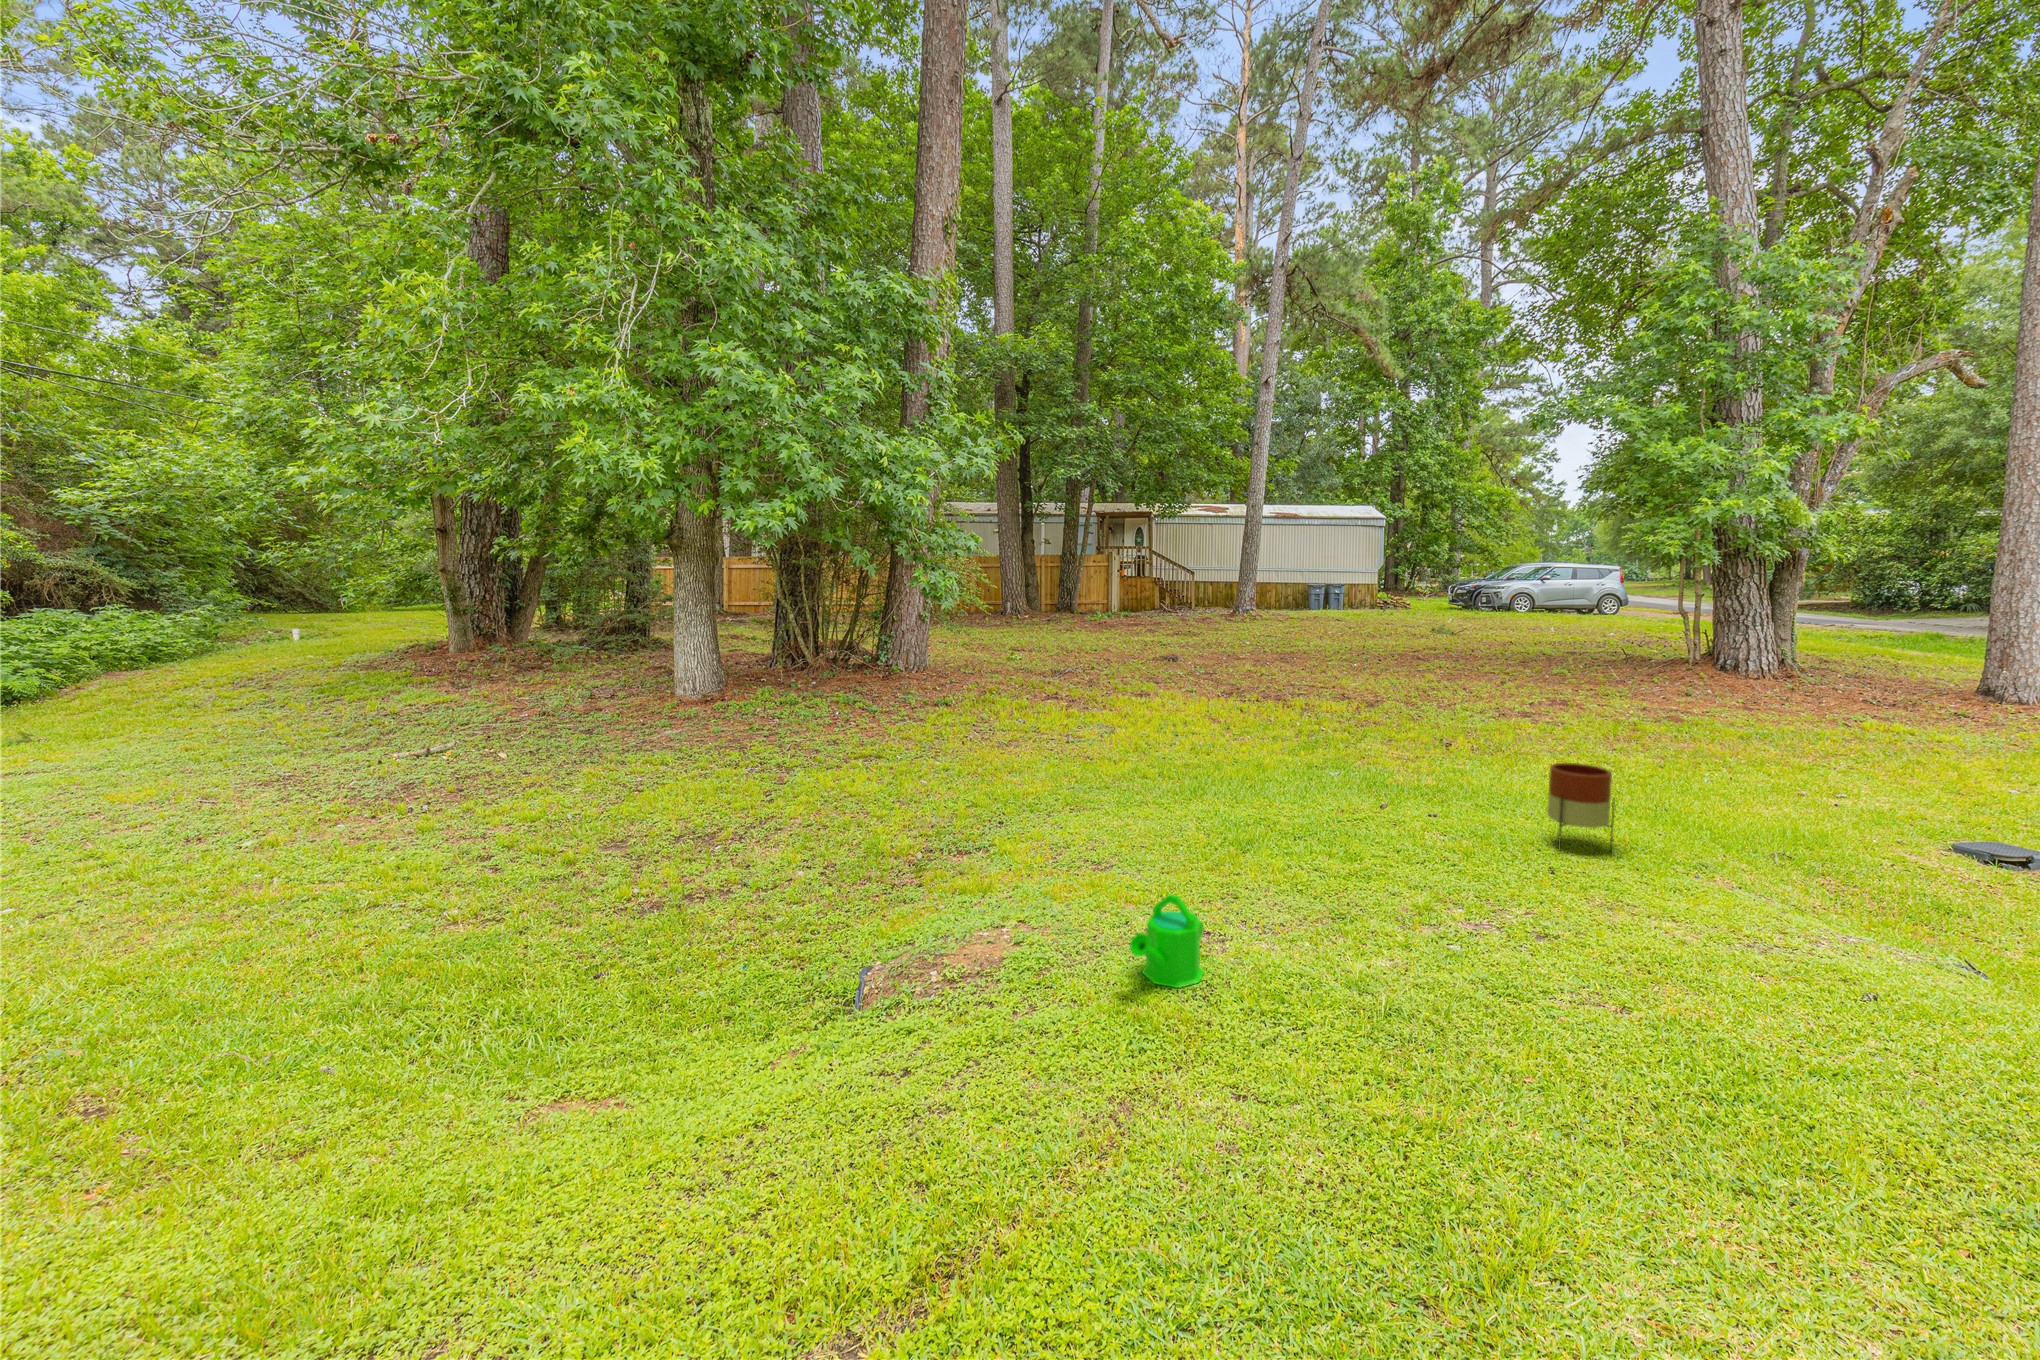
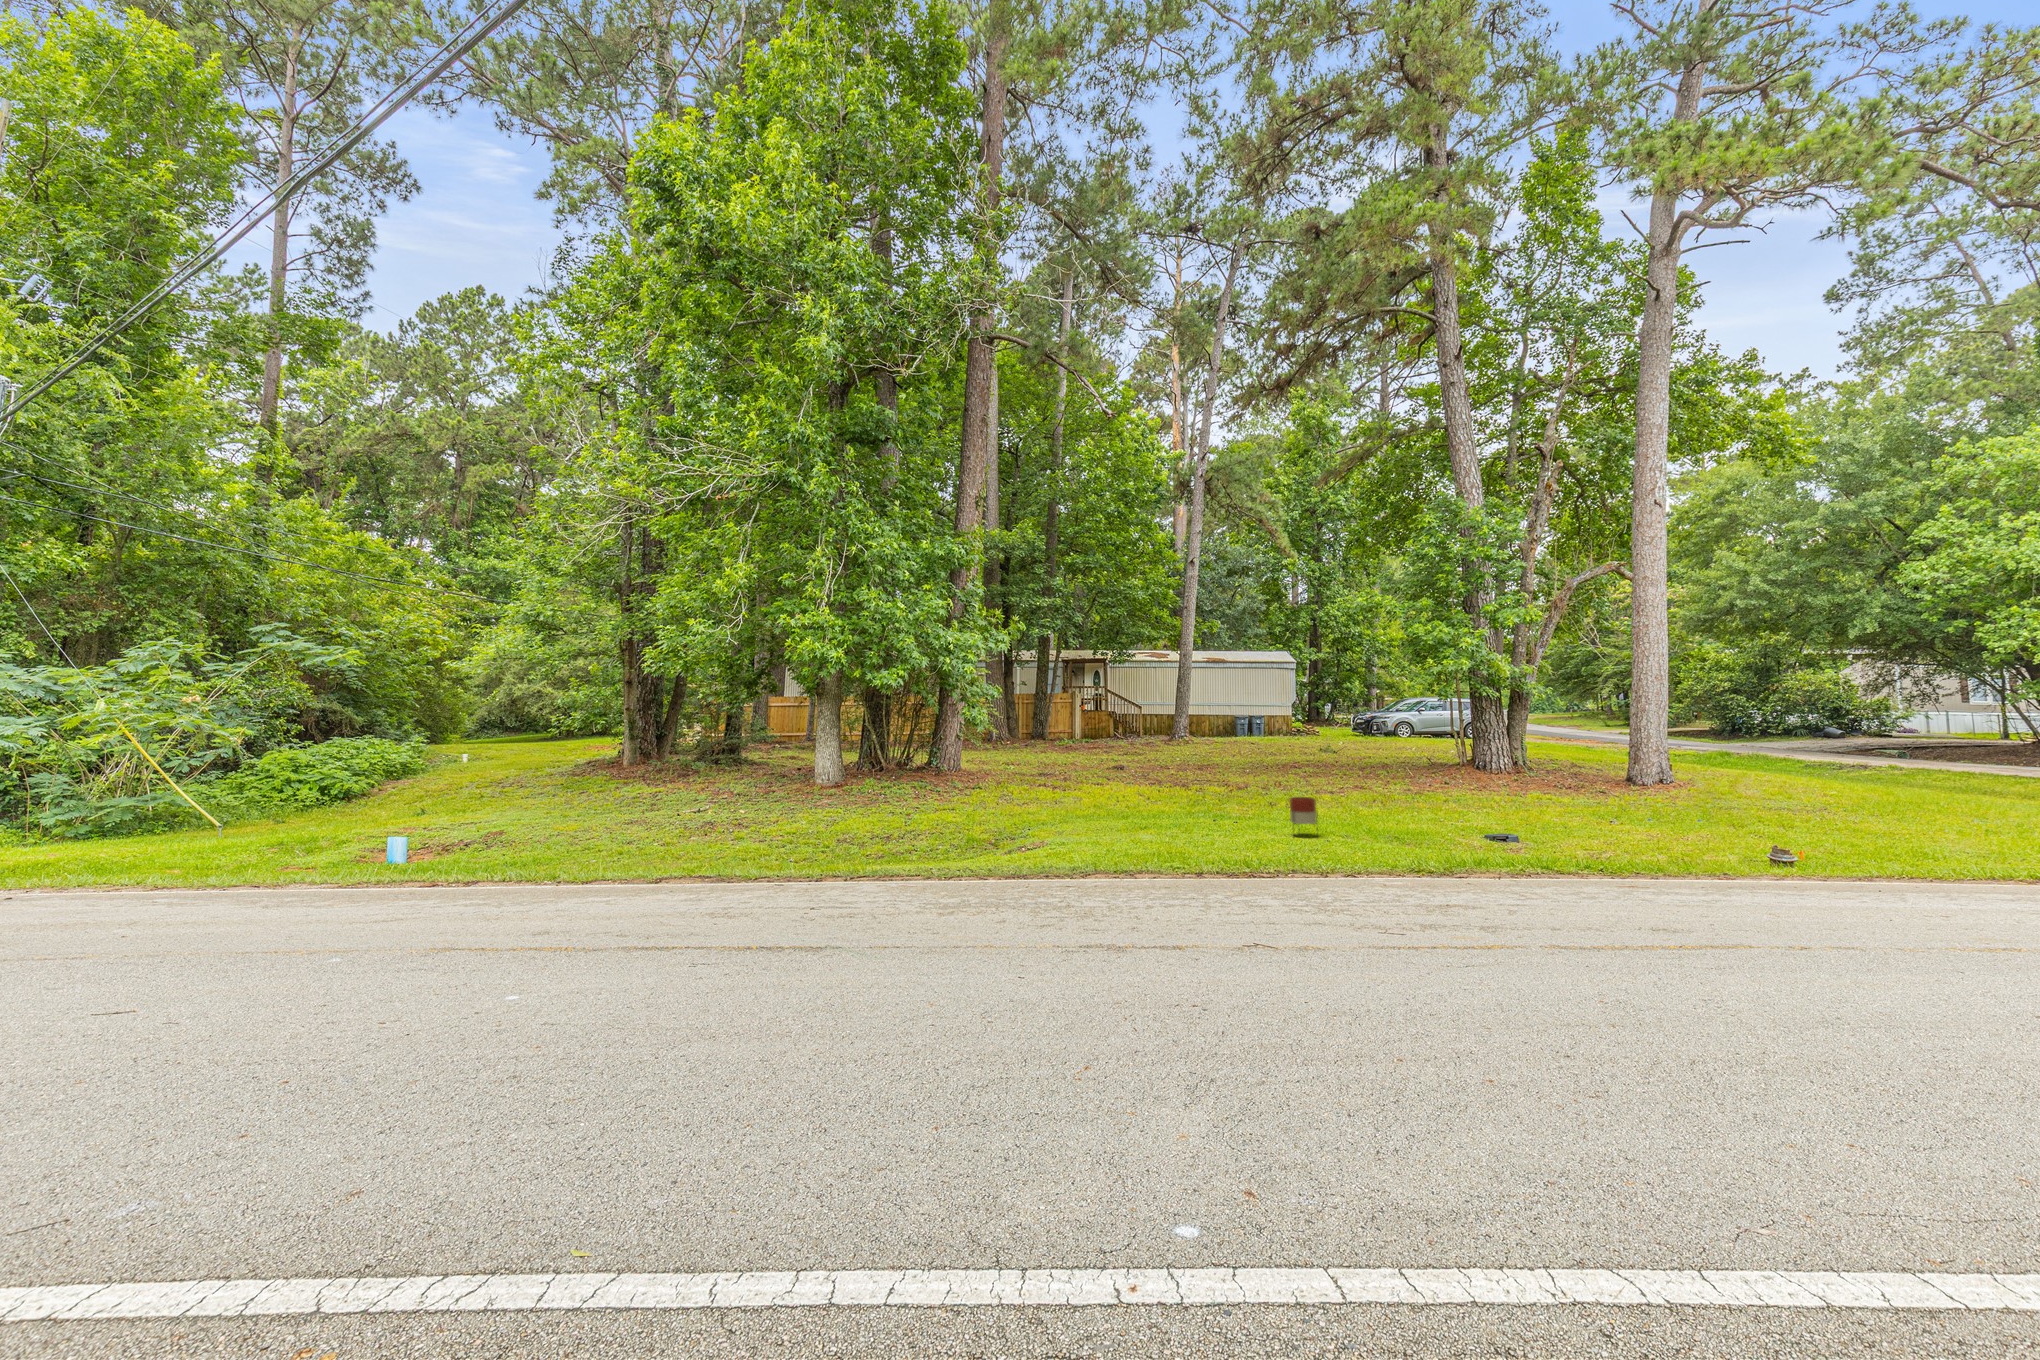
watering can: present [1130,894,1204,988] -> none [1096,830,1125,864]

